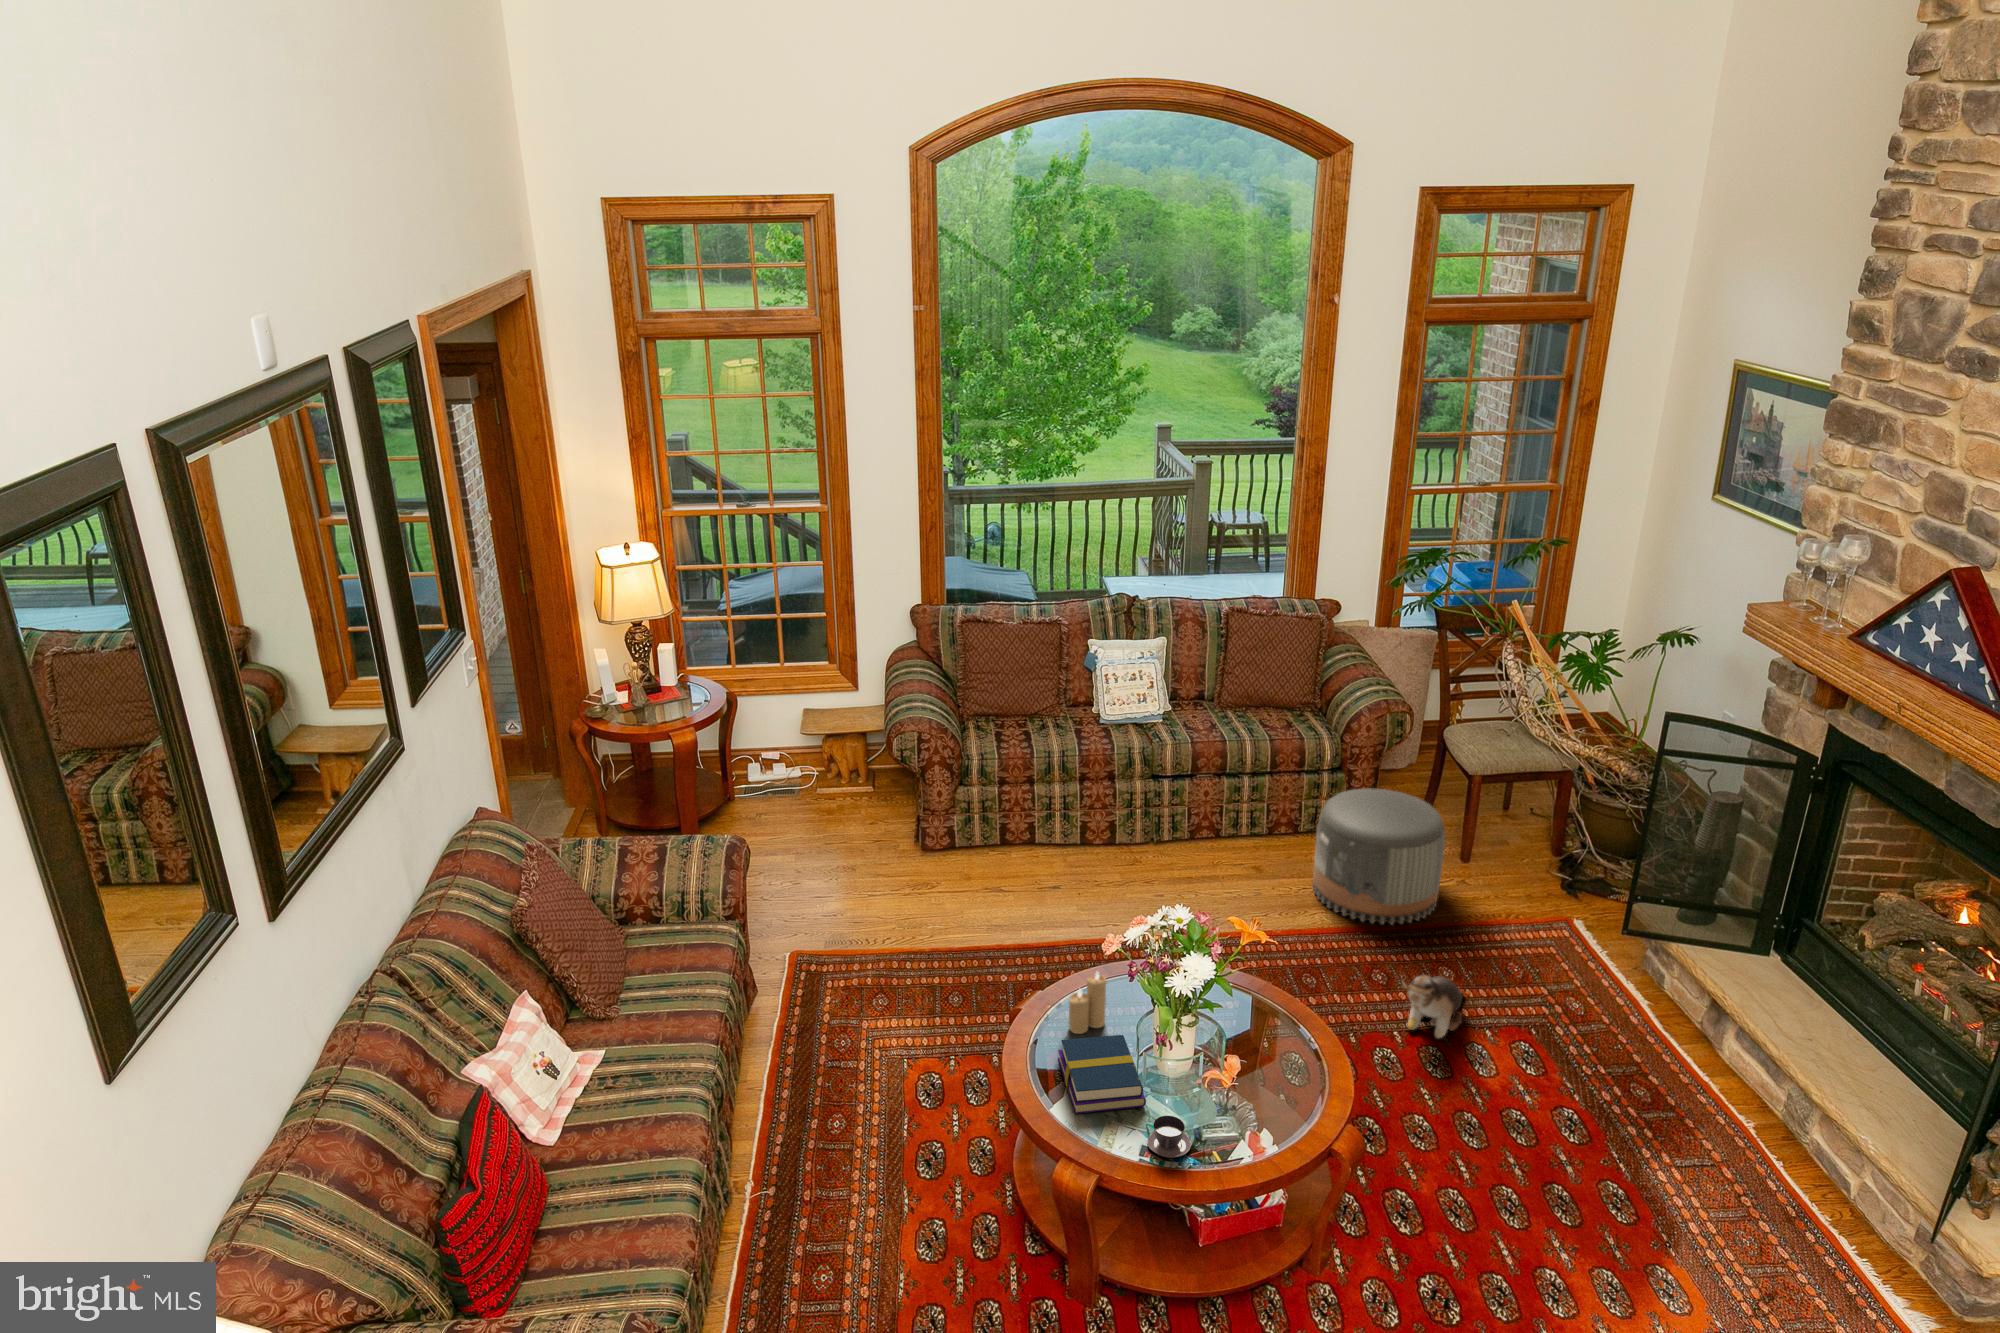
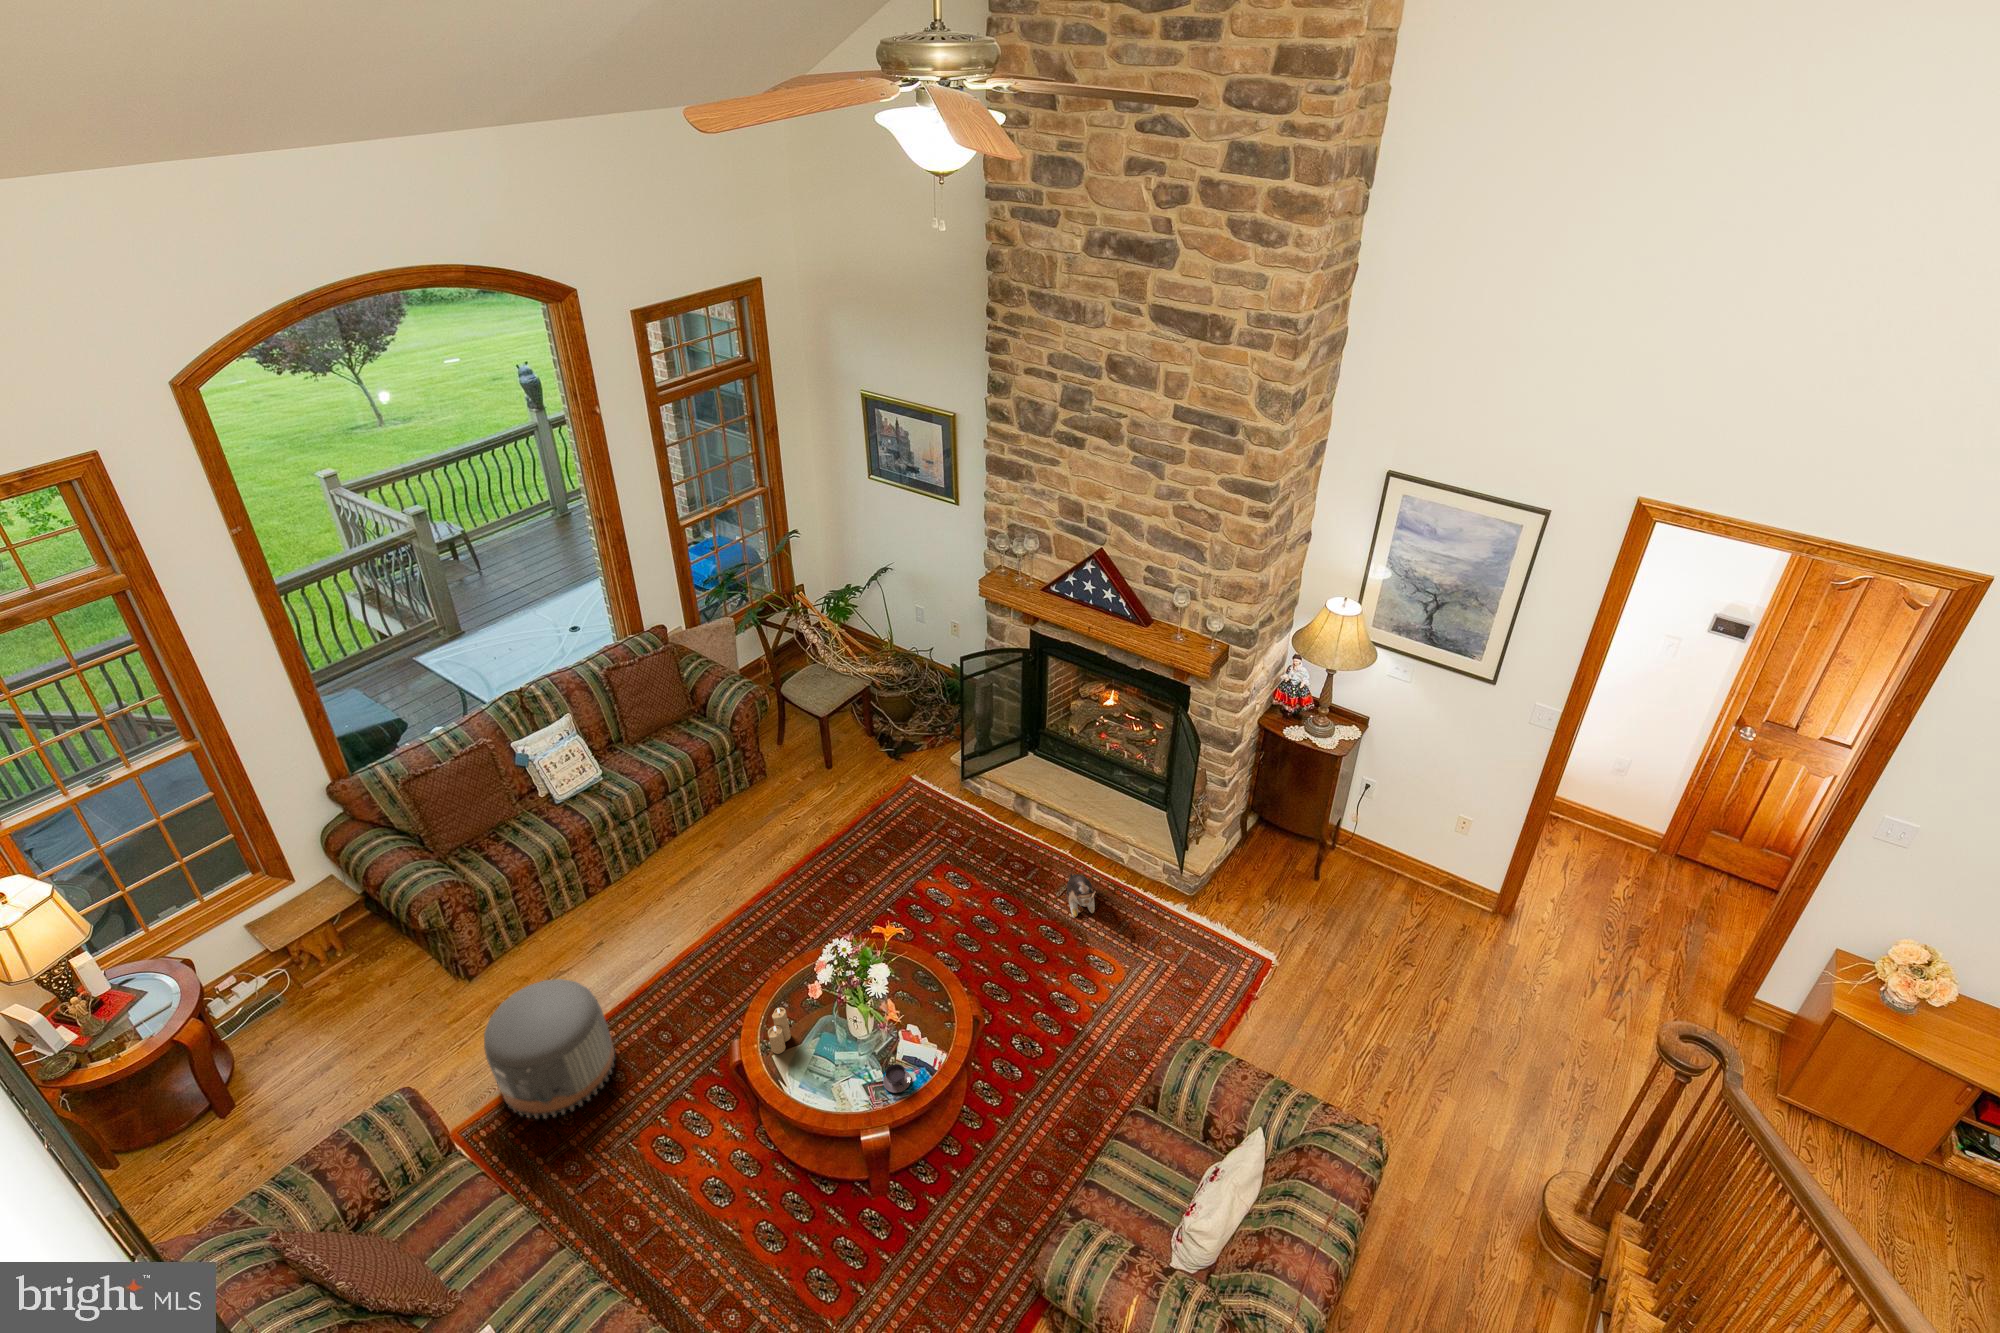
pouf: present [1313,788,1445,925] -> present [484,979,615,1119]
plush toy: present [1402,975,1464,1038] -> present [1066,873,1096,917]
book: present [1058,1035,1146,1114] -> none [787,1036,864,1104]

